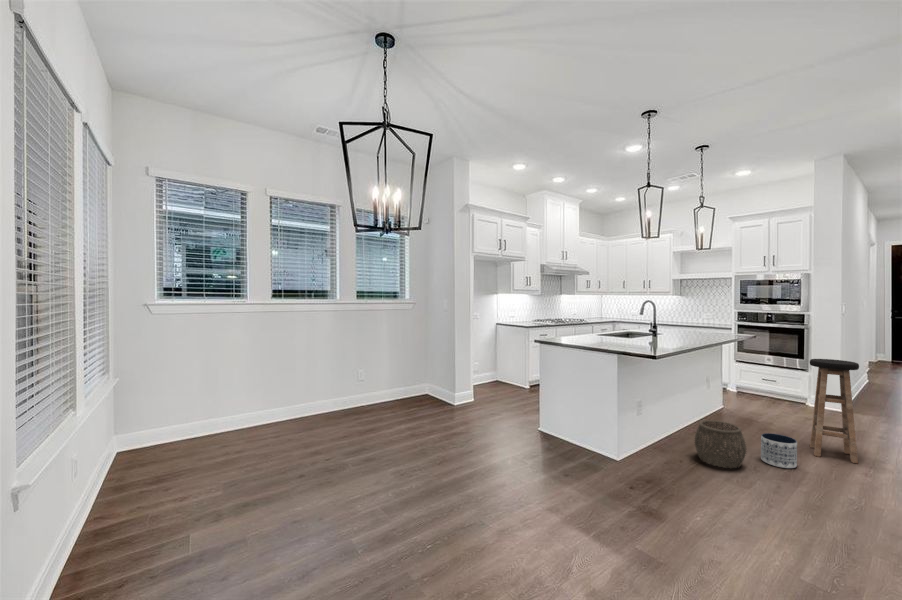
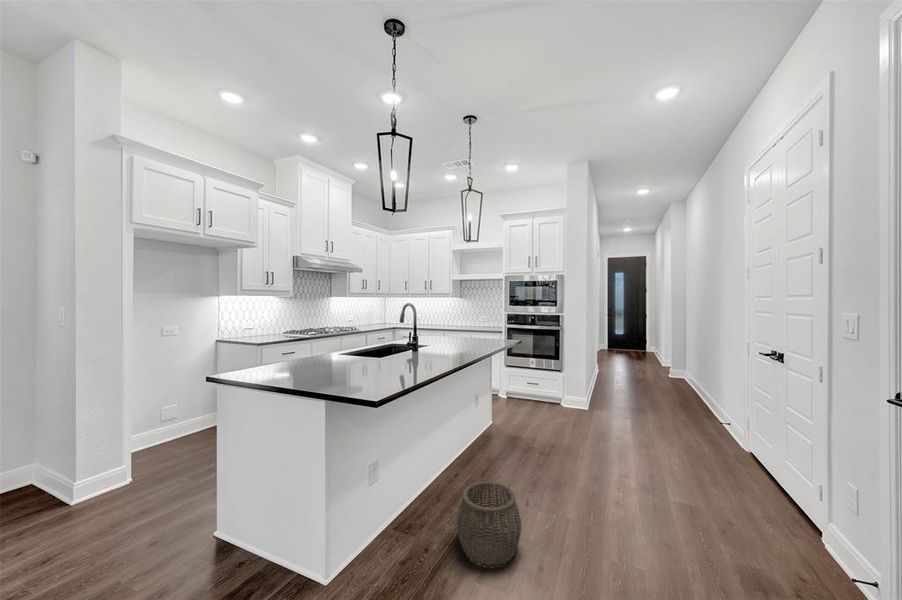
bar stool: present [810,359,859,463] -> none [579,372,626,498]
planter: present [761,433,797,468] -> none [536,482,575,536]

